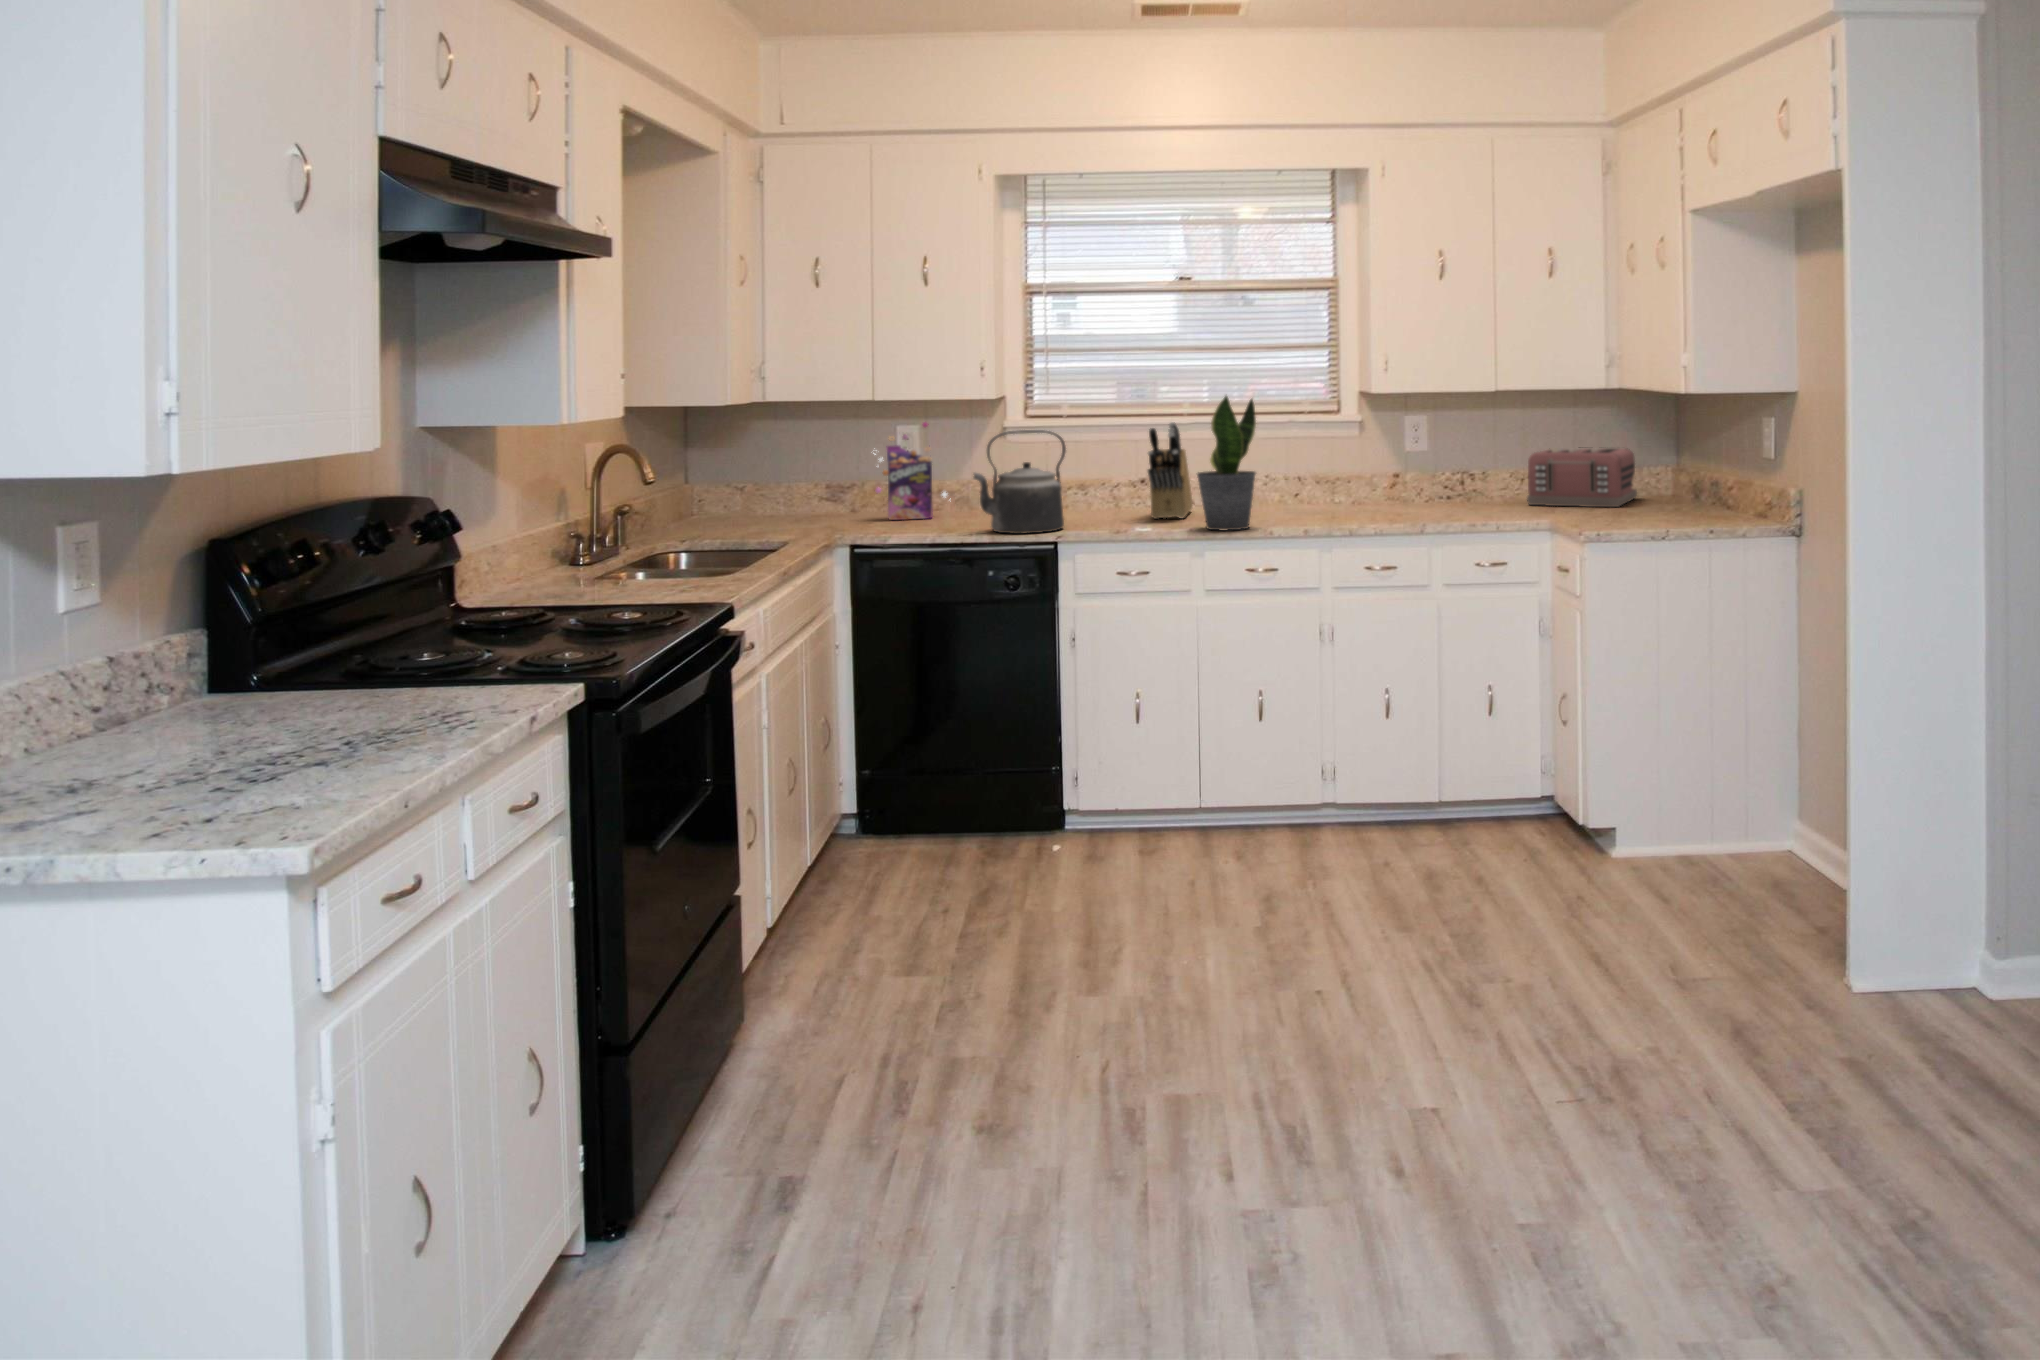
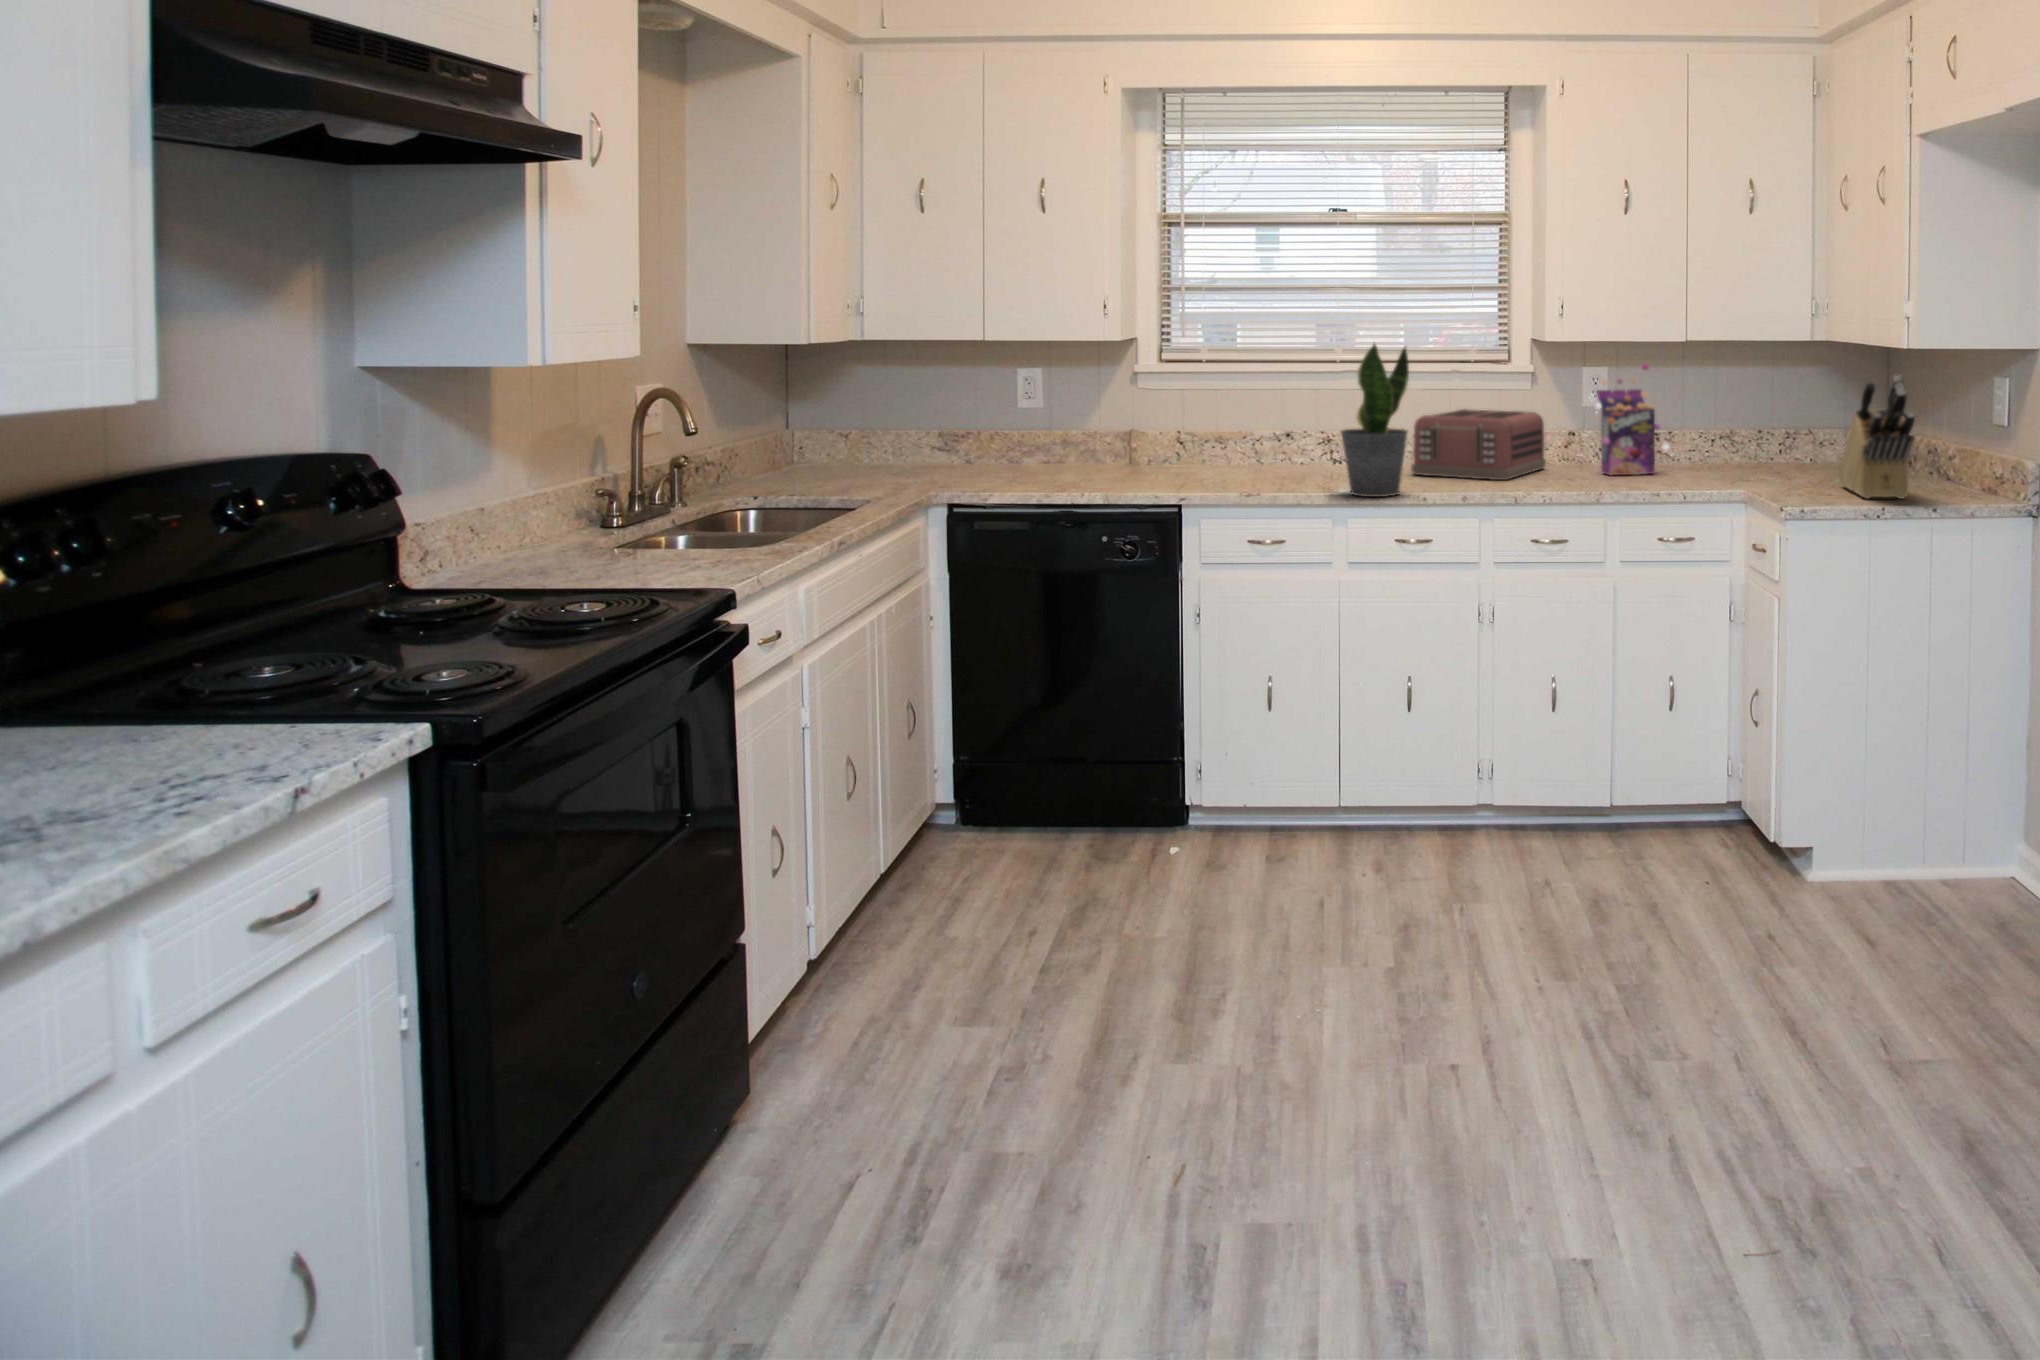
cereal box: present [875,422,947,520] -> present [1589,364,1668,475]
knife block: present [1148,422,1192,519] -> present [1839,376,1915,498]
kettle: present [974,430,1066,534] -> none [1088,378,1195,495]
toaster: present [1527,447,1637,507] -> present [1411,409,1546,480]

